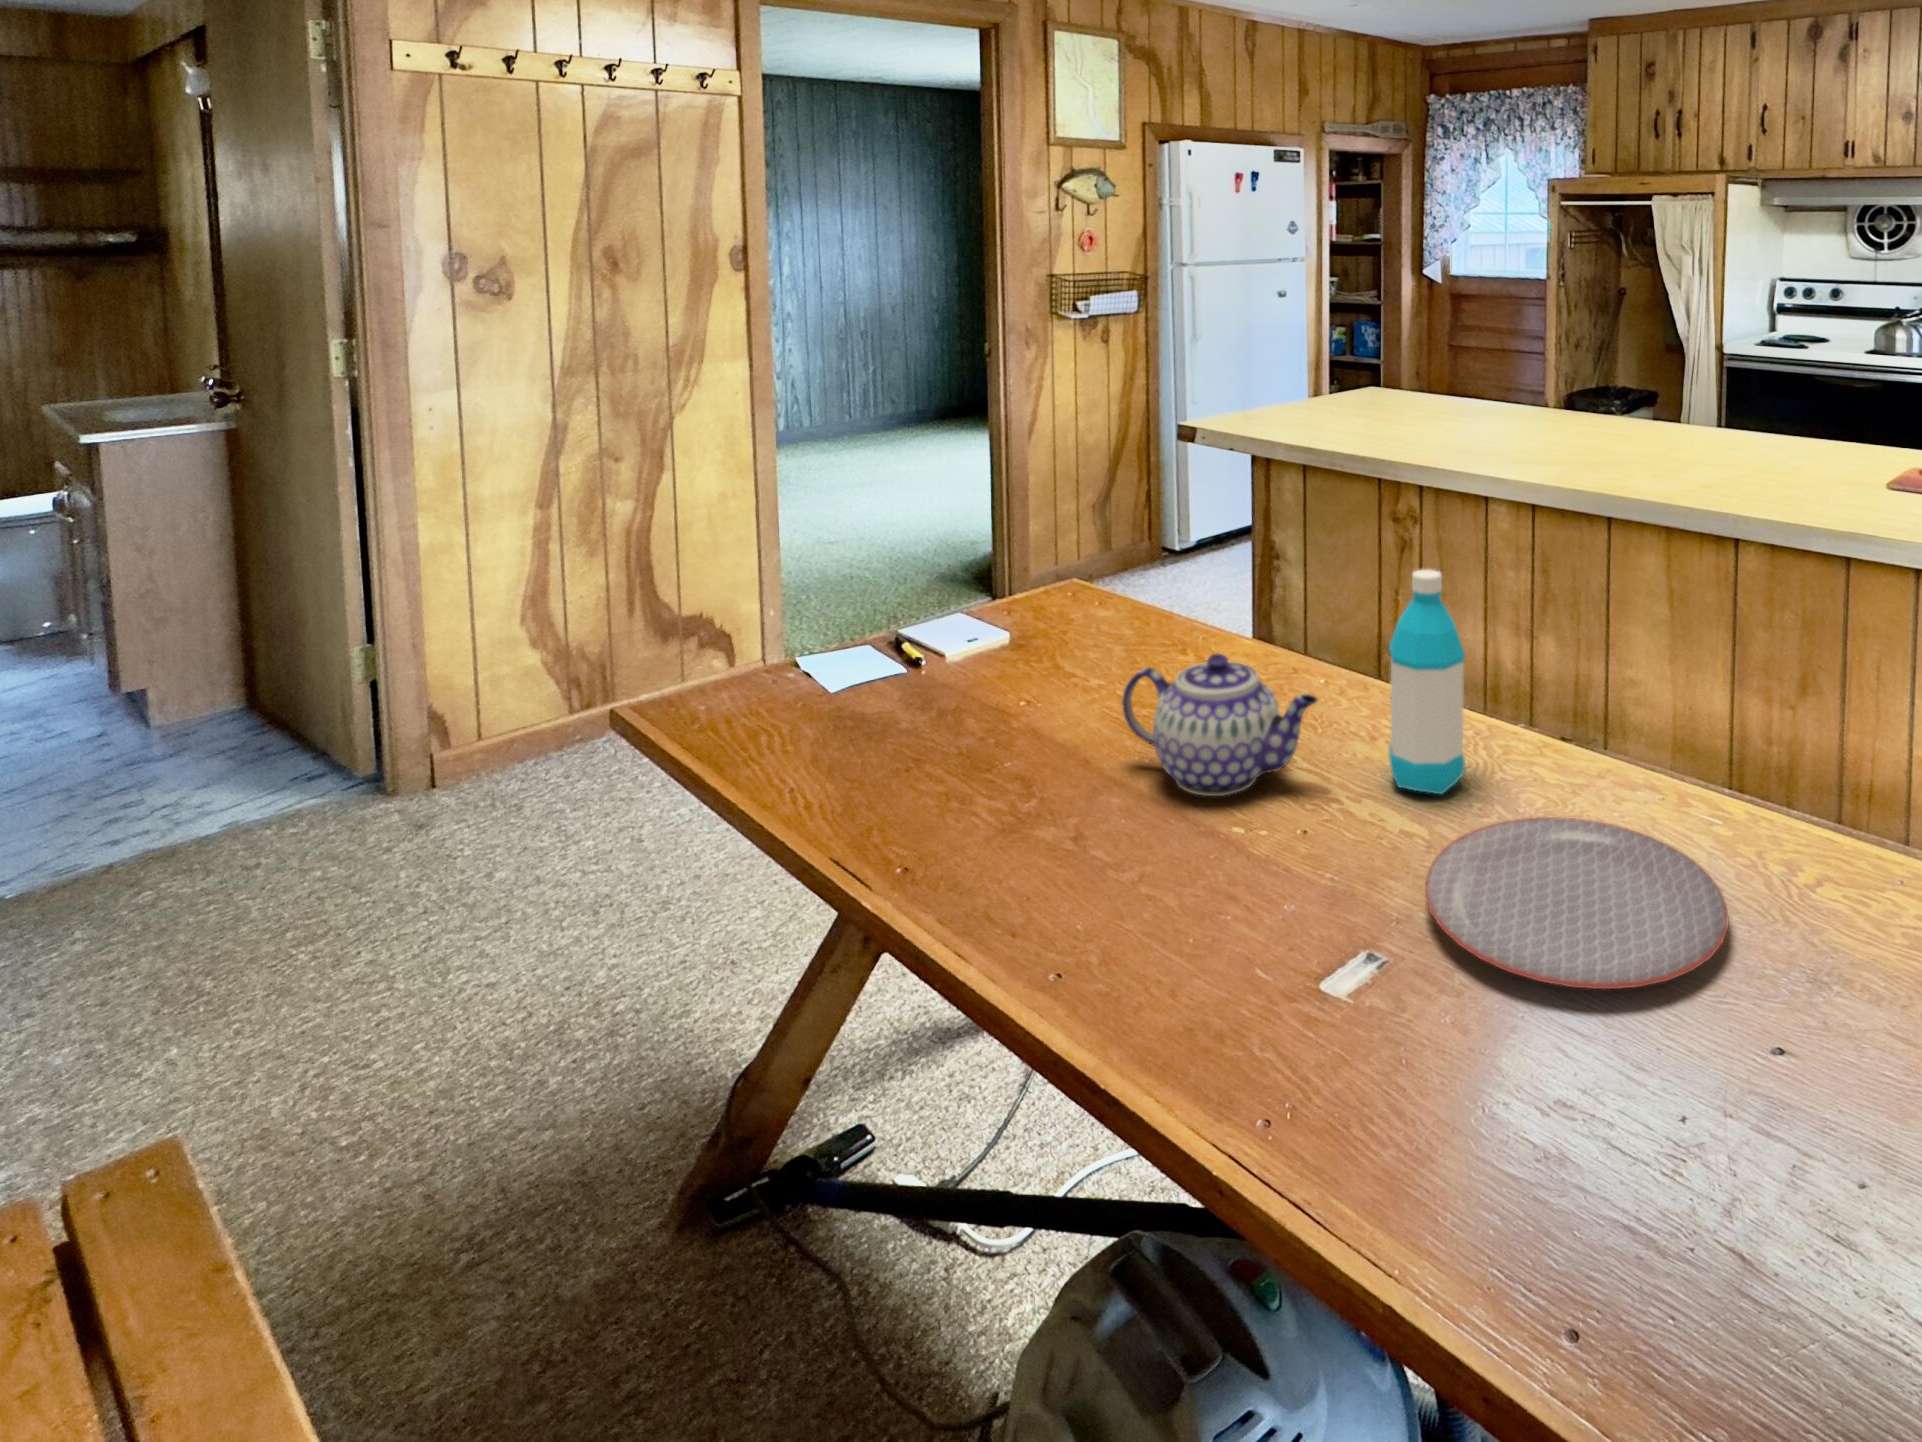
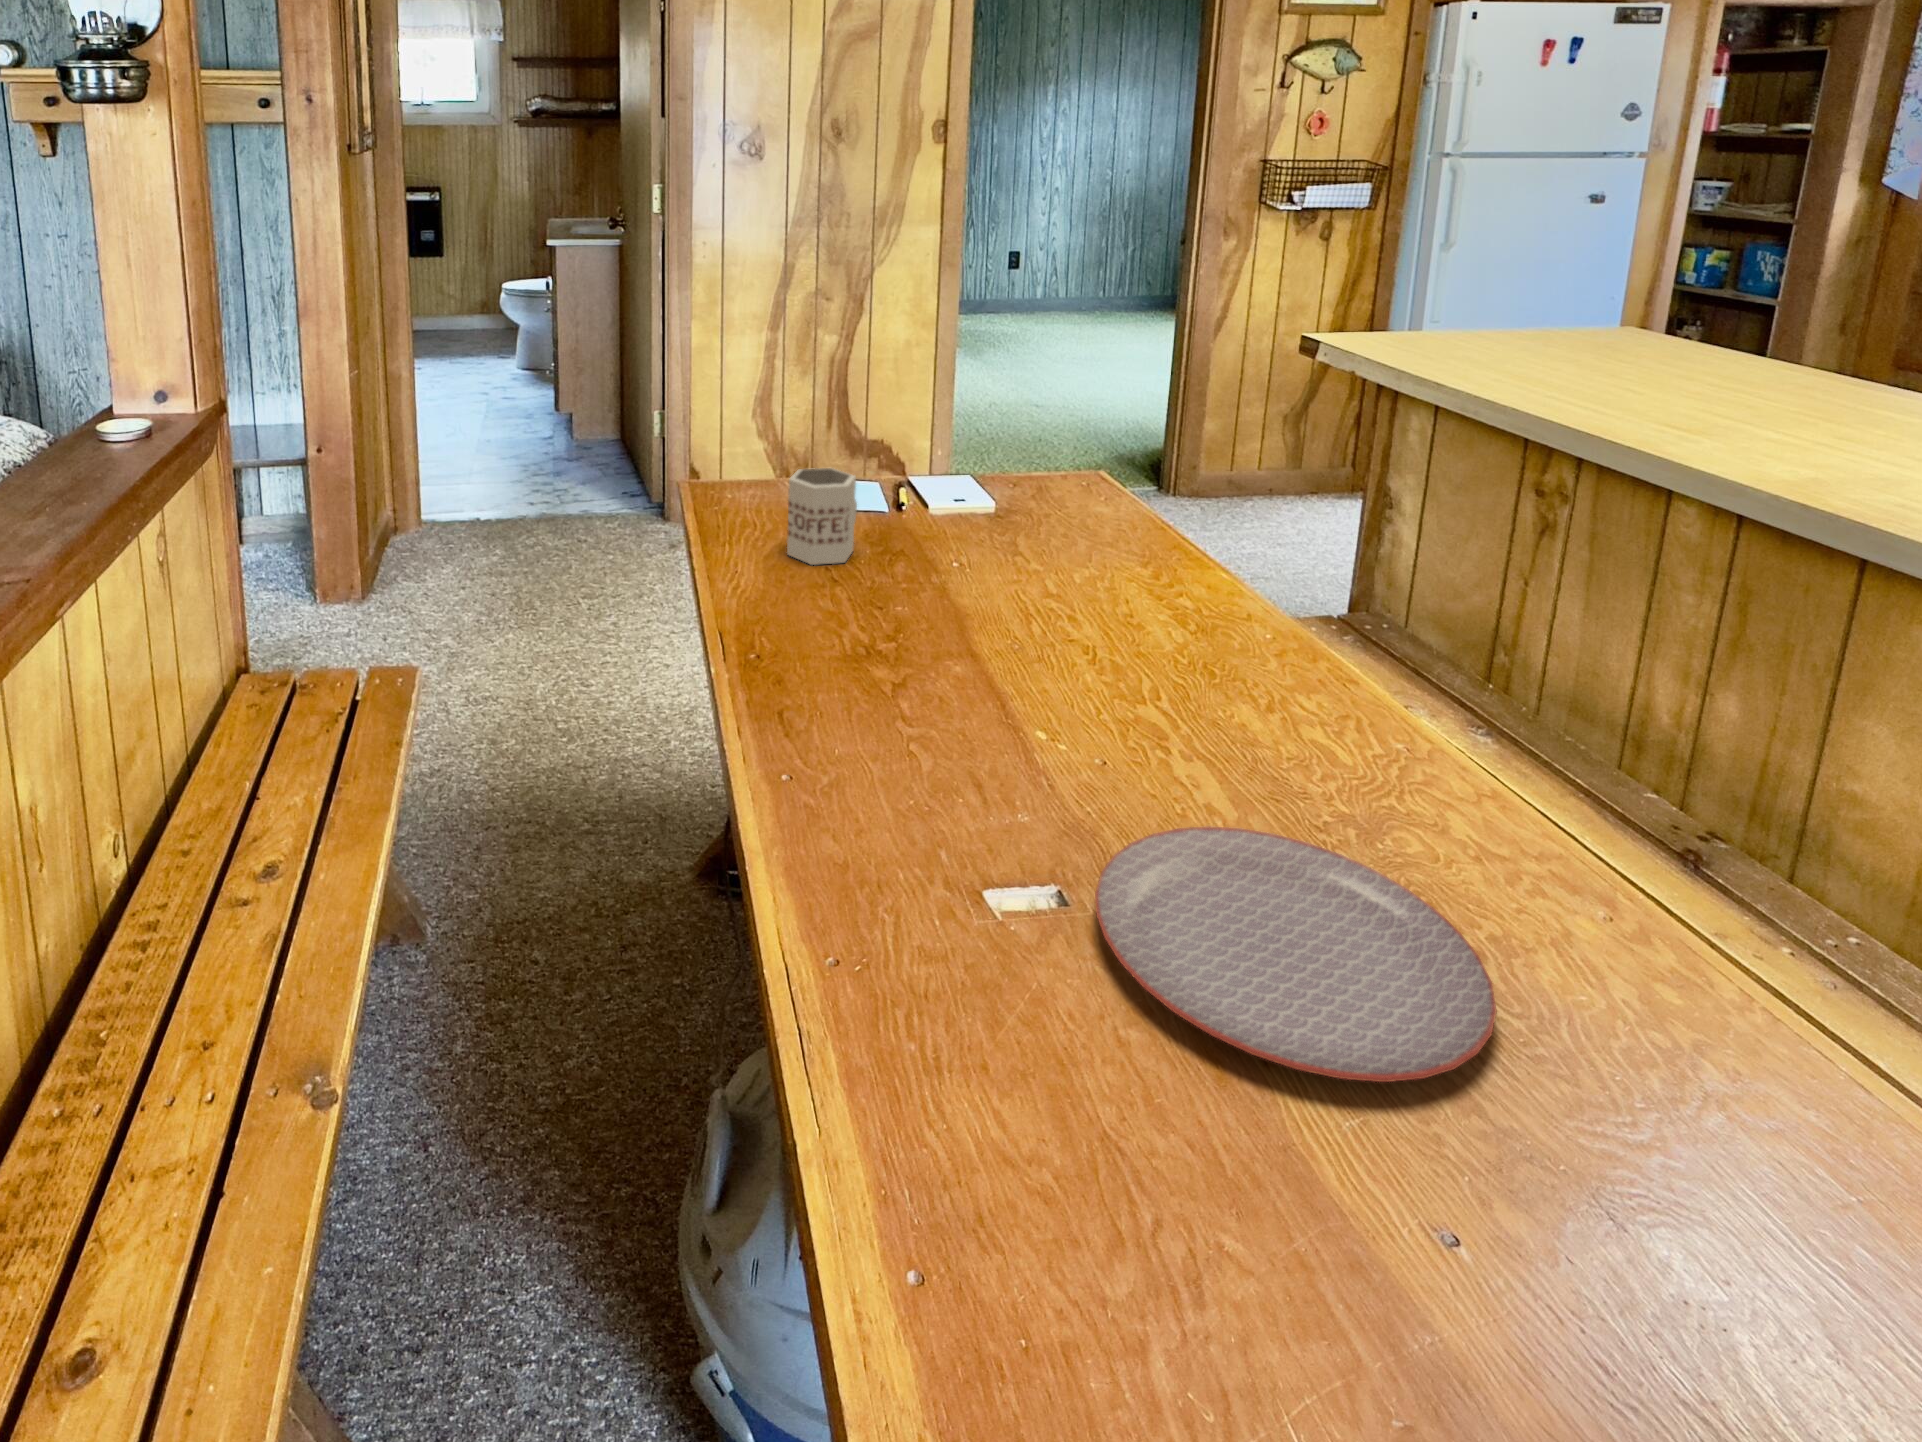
water bottle: present [1389,570,1465,794] -> none [1208,529,1325,786]
mug: none [844,633,923,750] -> present [787,468,857,565]
teapot: present [1122,654,1317,796] -> none [976,555,1138,701]

